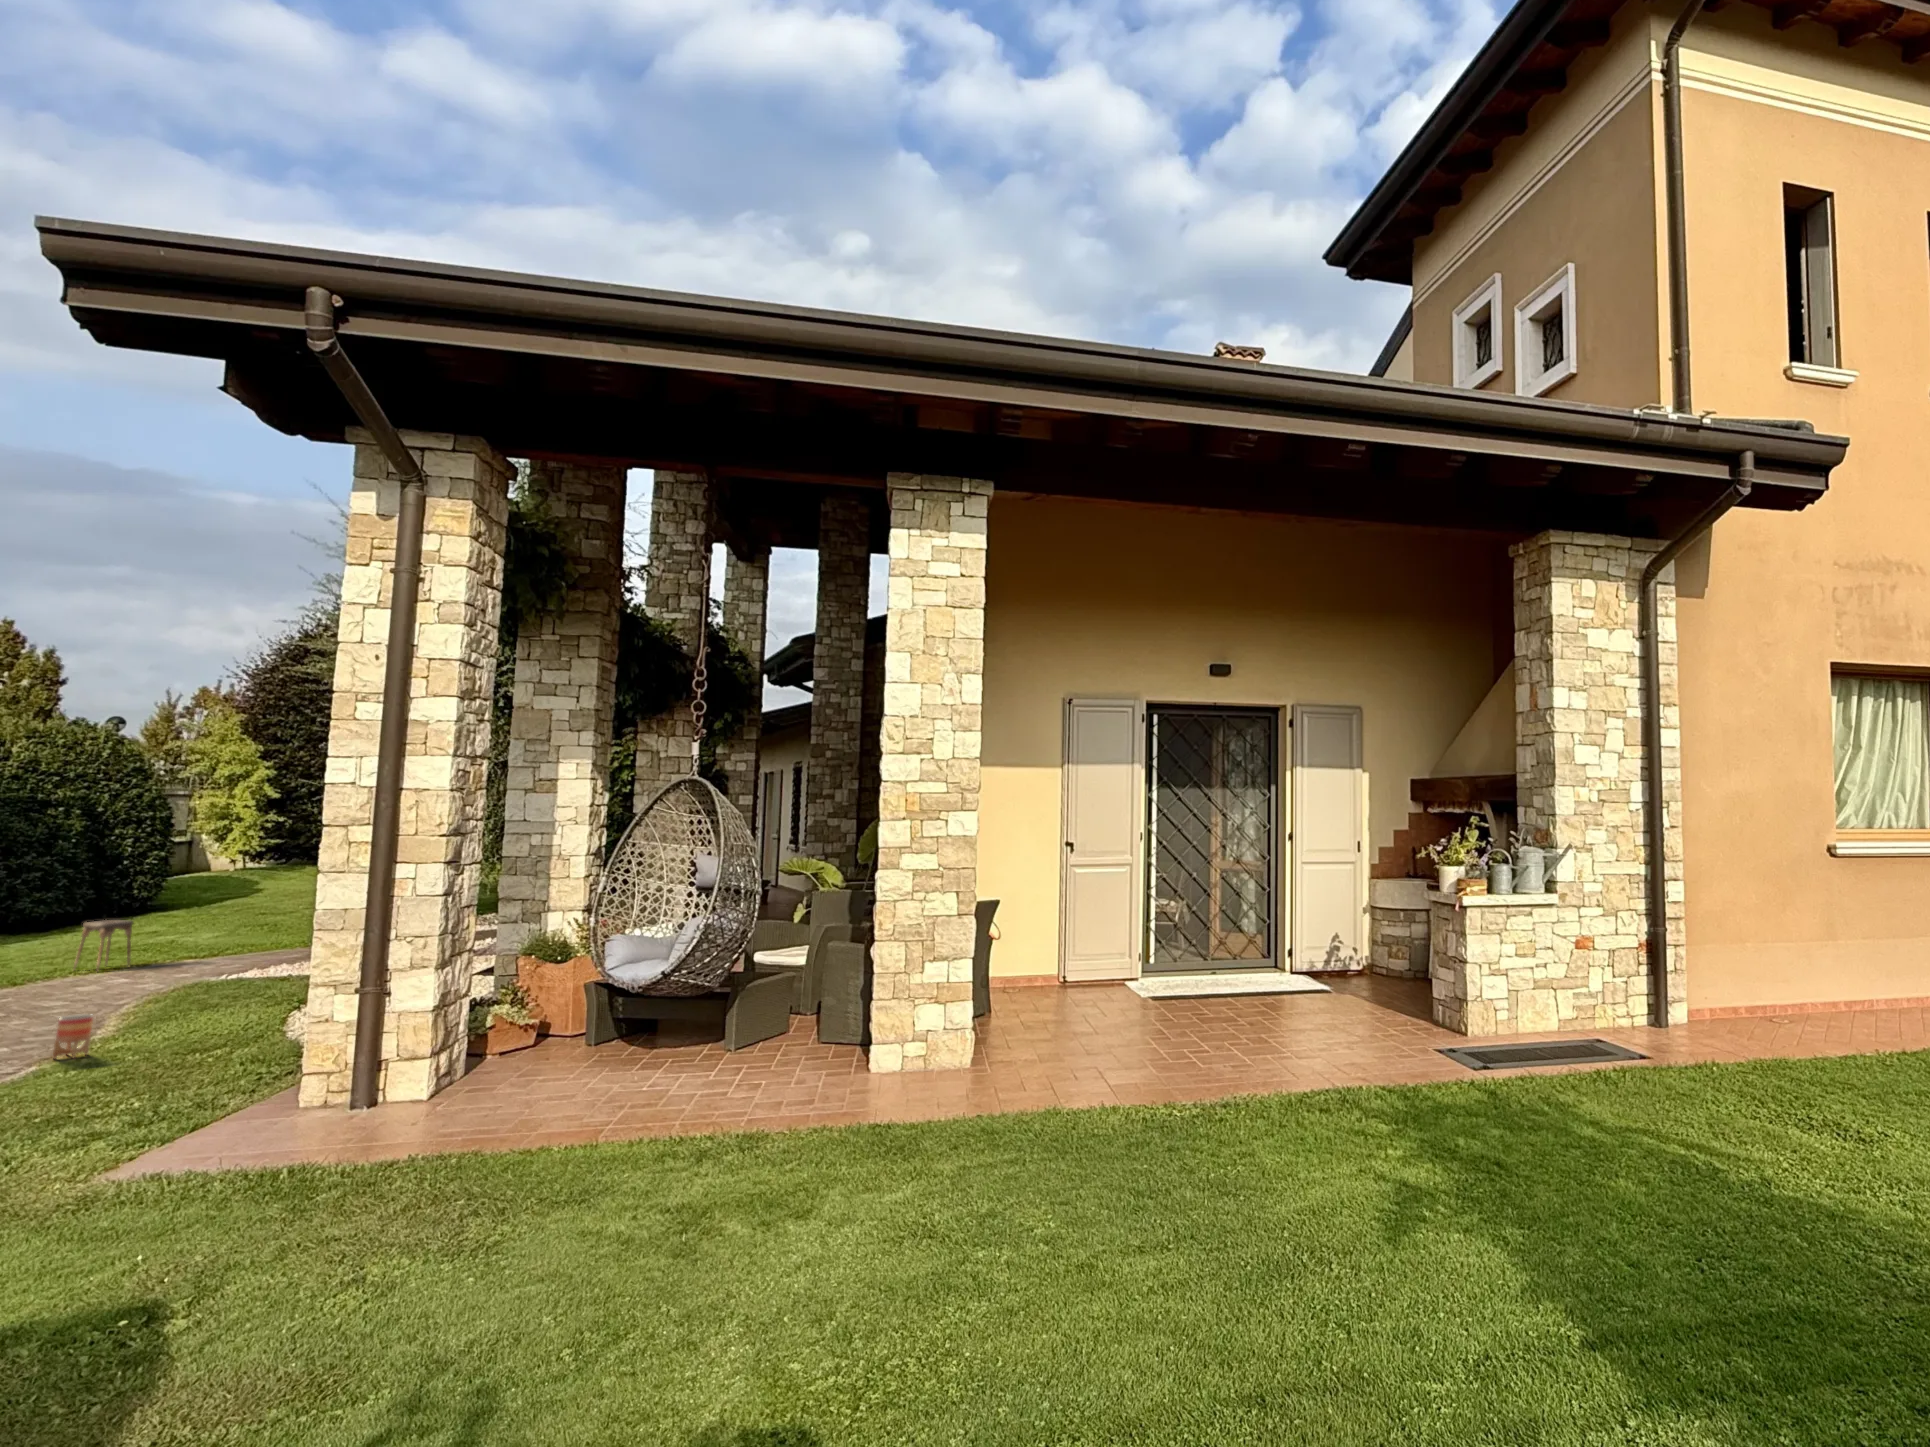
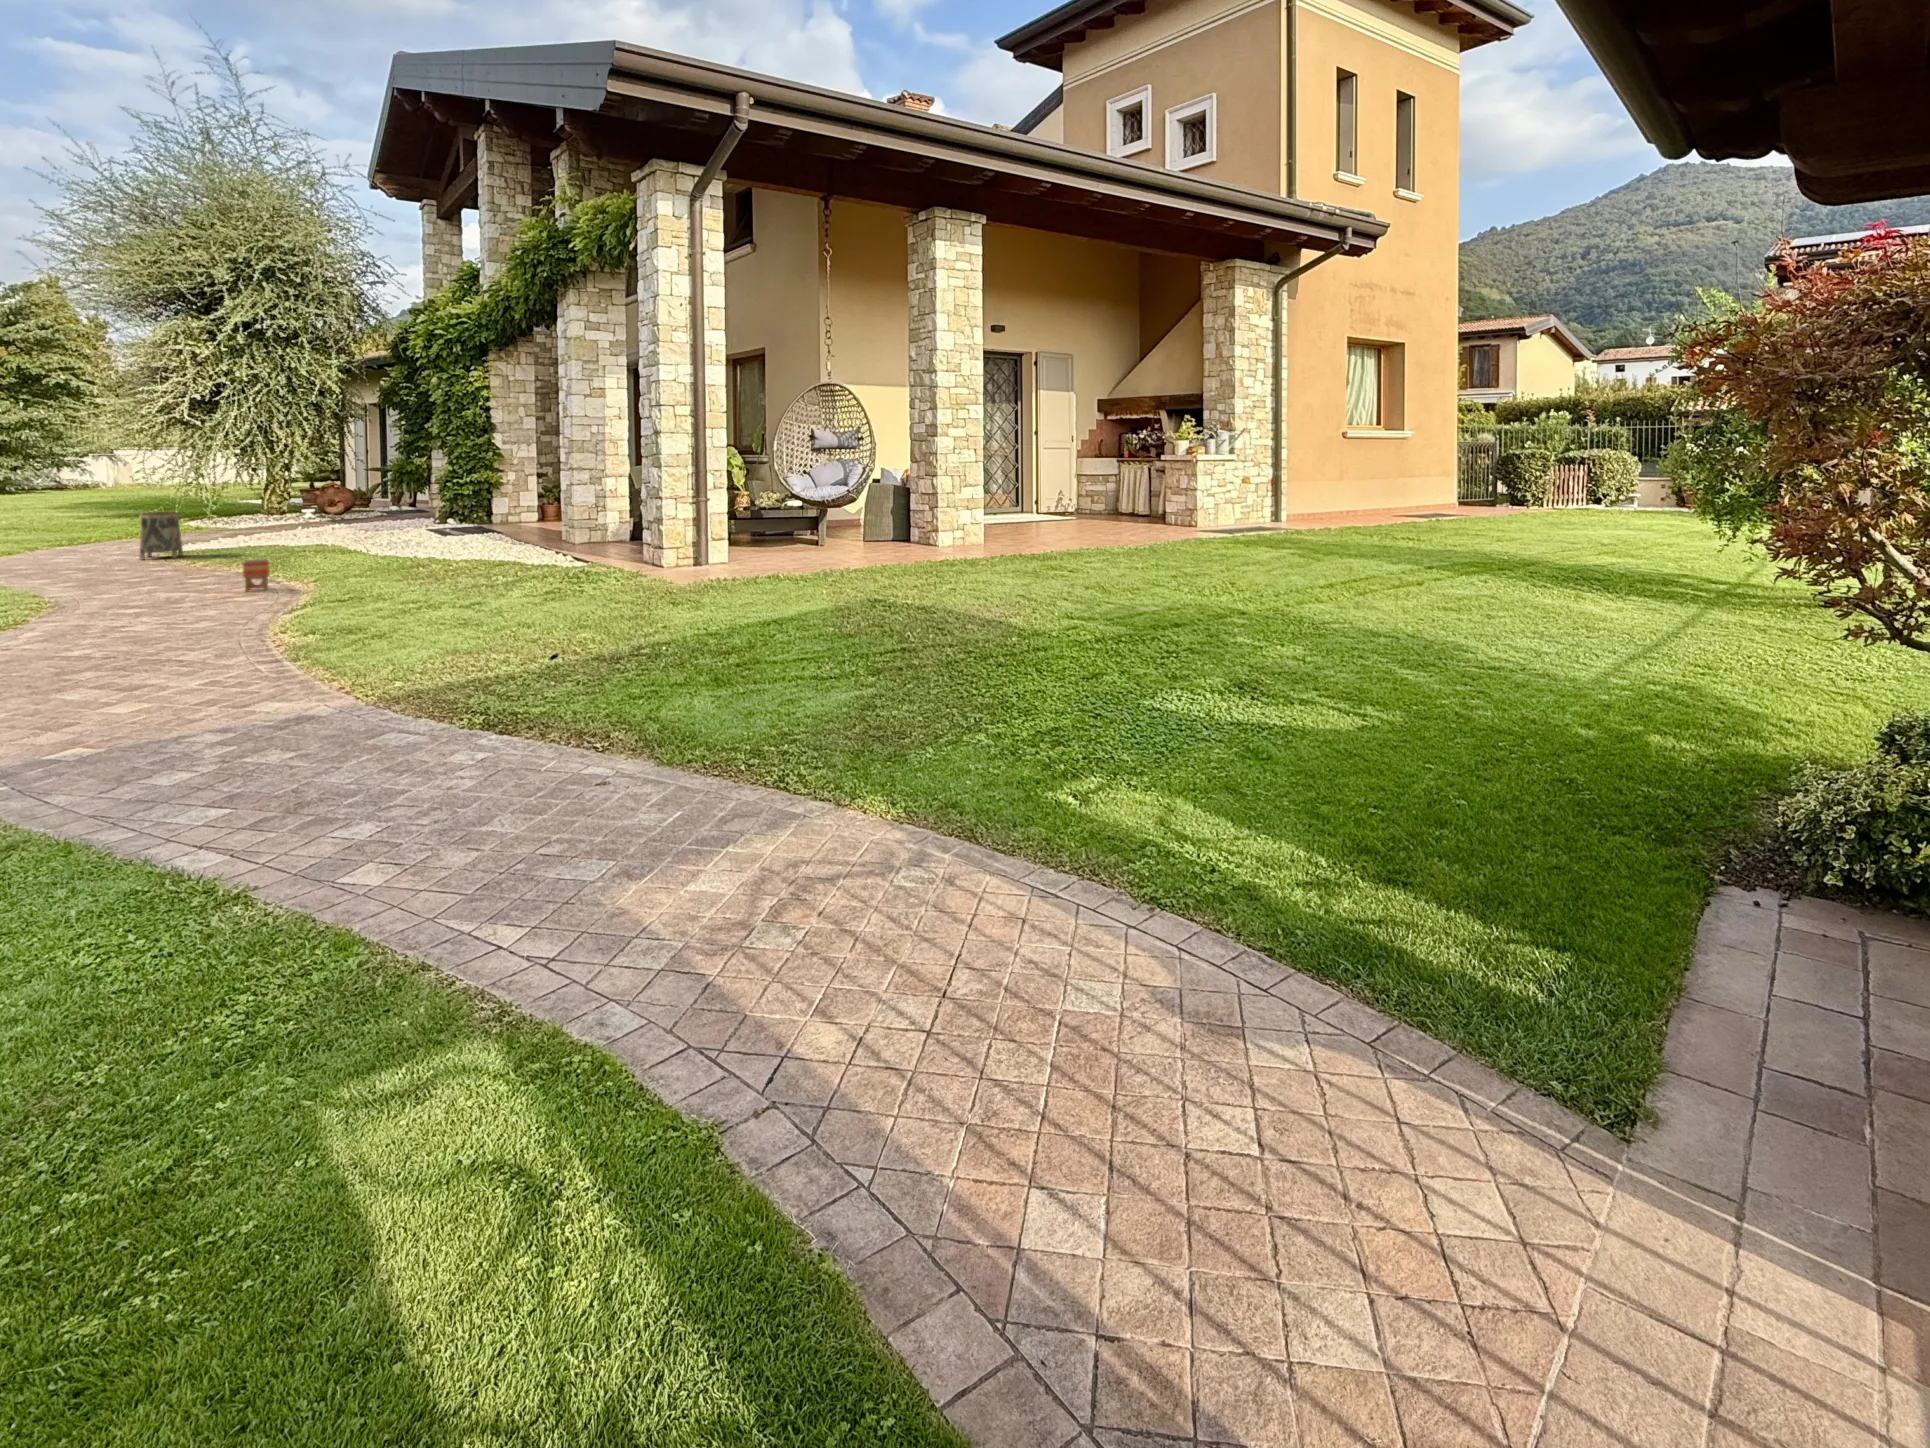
stool: present [74,920,133,971] -> none [9,513,63,554]
basket: none [140,928,201,989] -> present [139,512,183,560]

